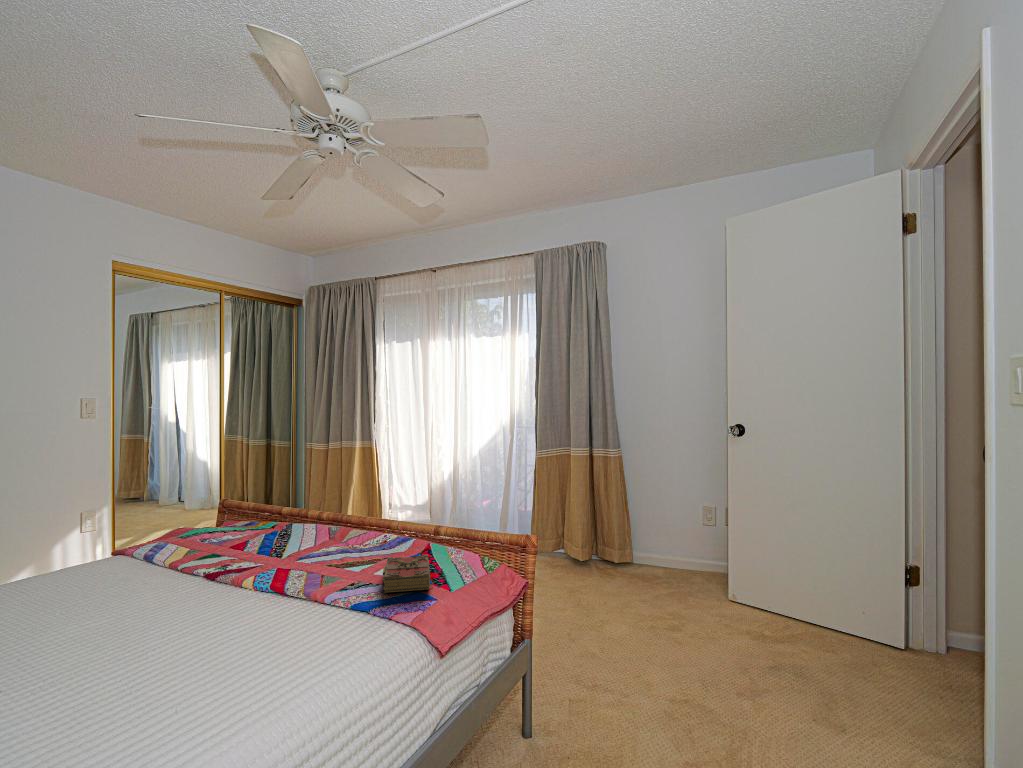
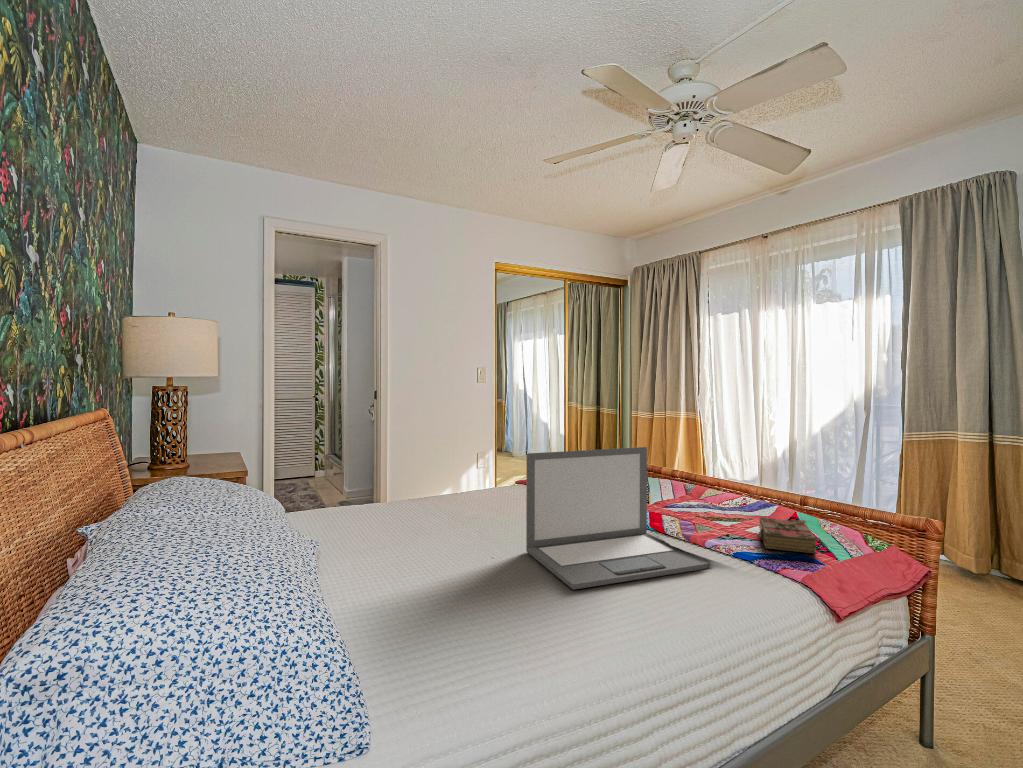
laptop: none [79,499,322,706] -> present [526,447,711,590]

